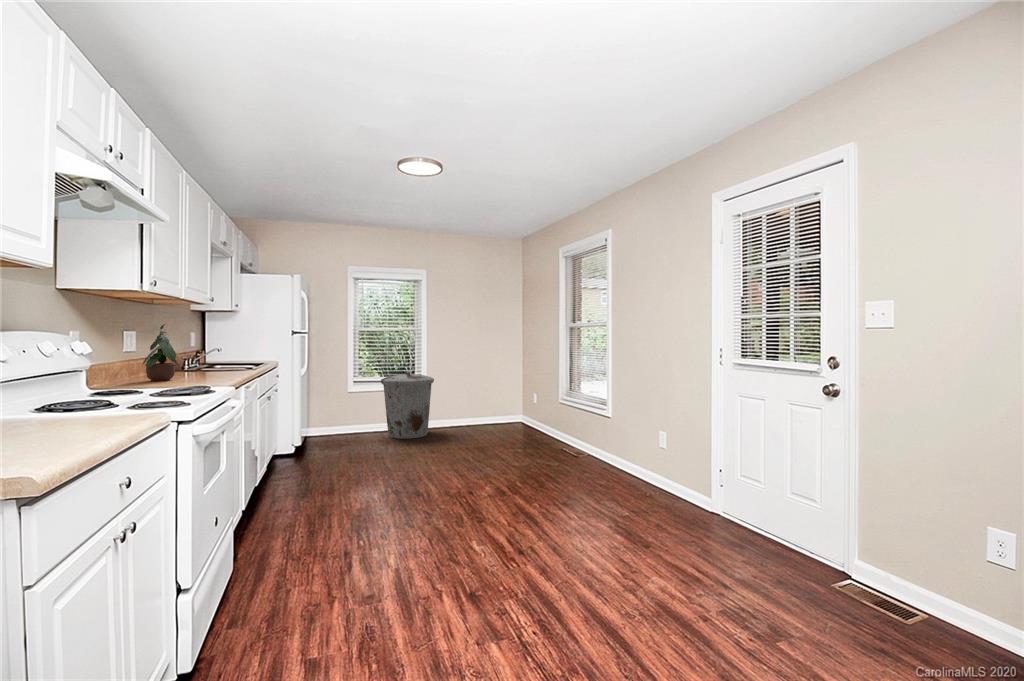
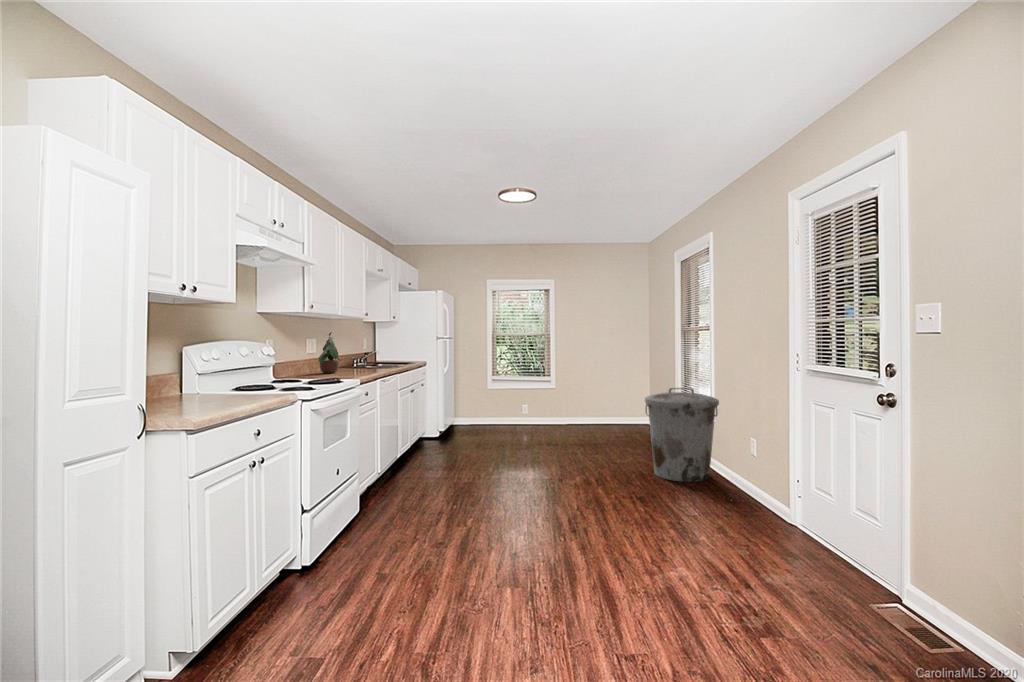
trash can: present [381,371,434,439] -> present [645,388,719,482]

